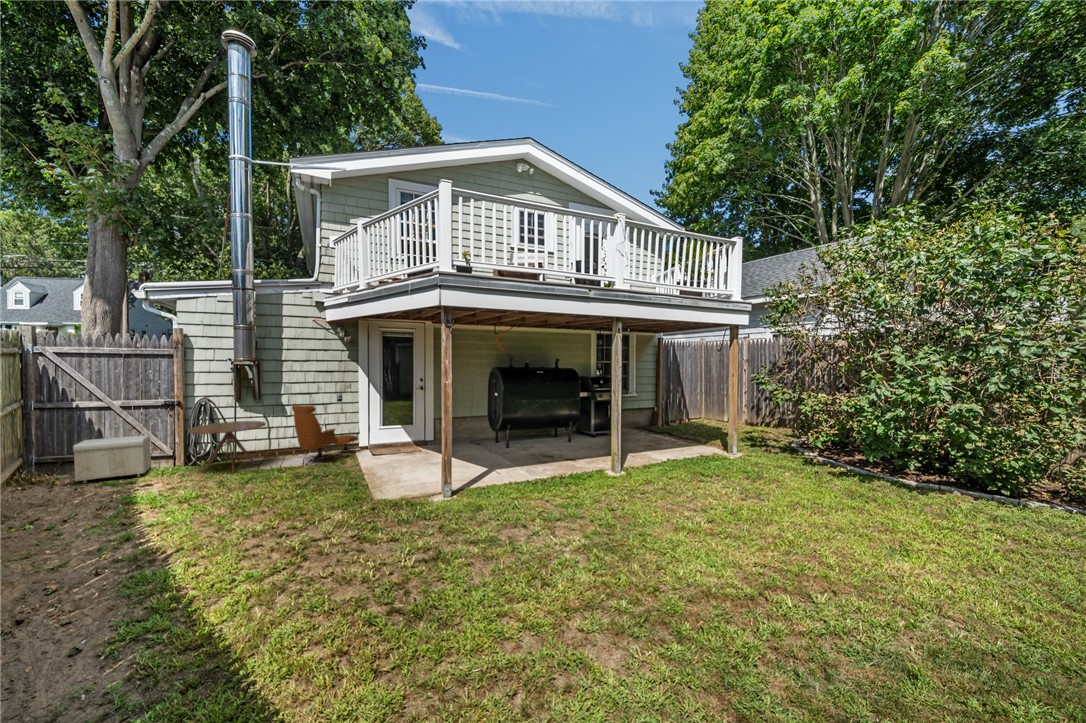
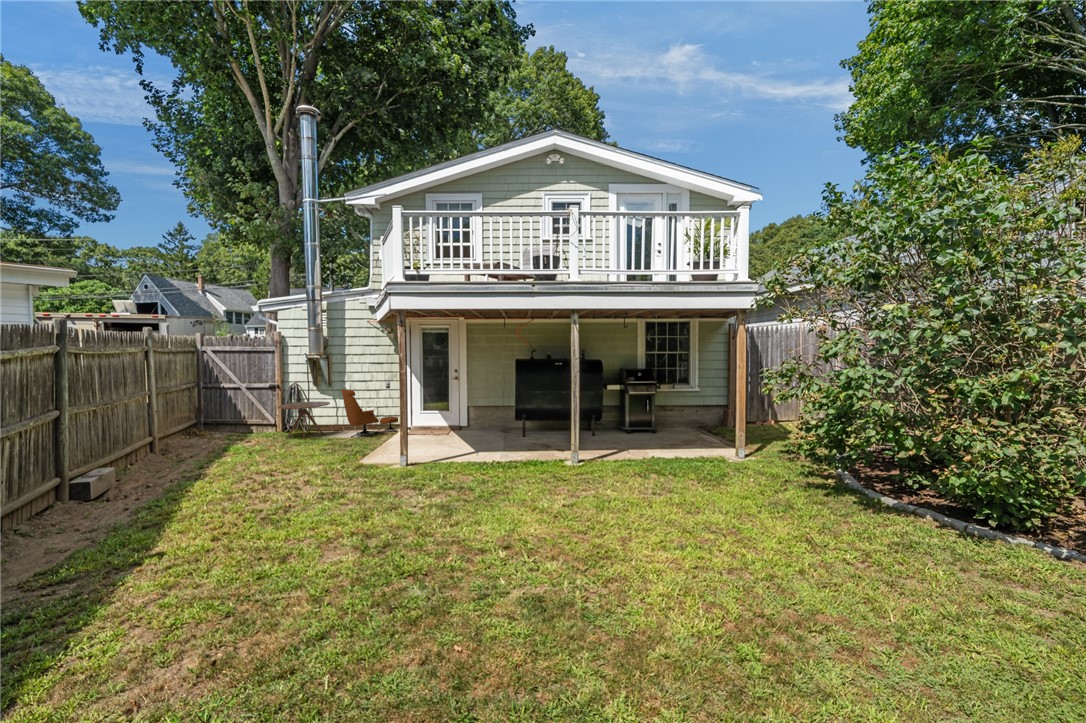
storage bench: present [73,435,151,483] -> none [217,409,263,439]

